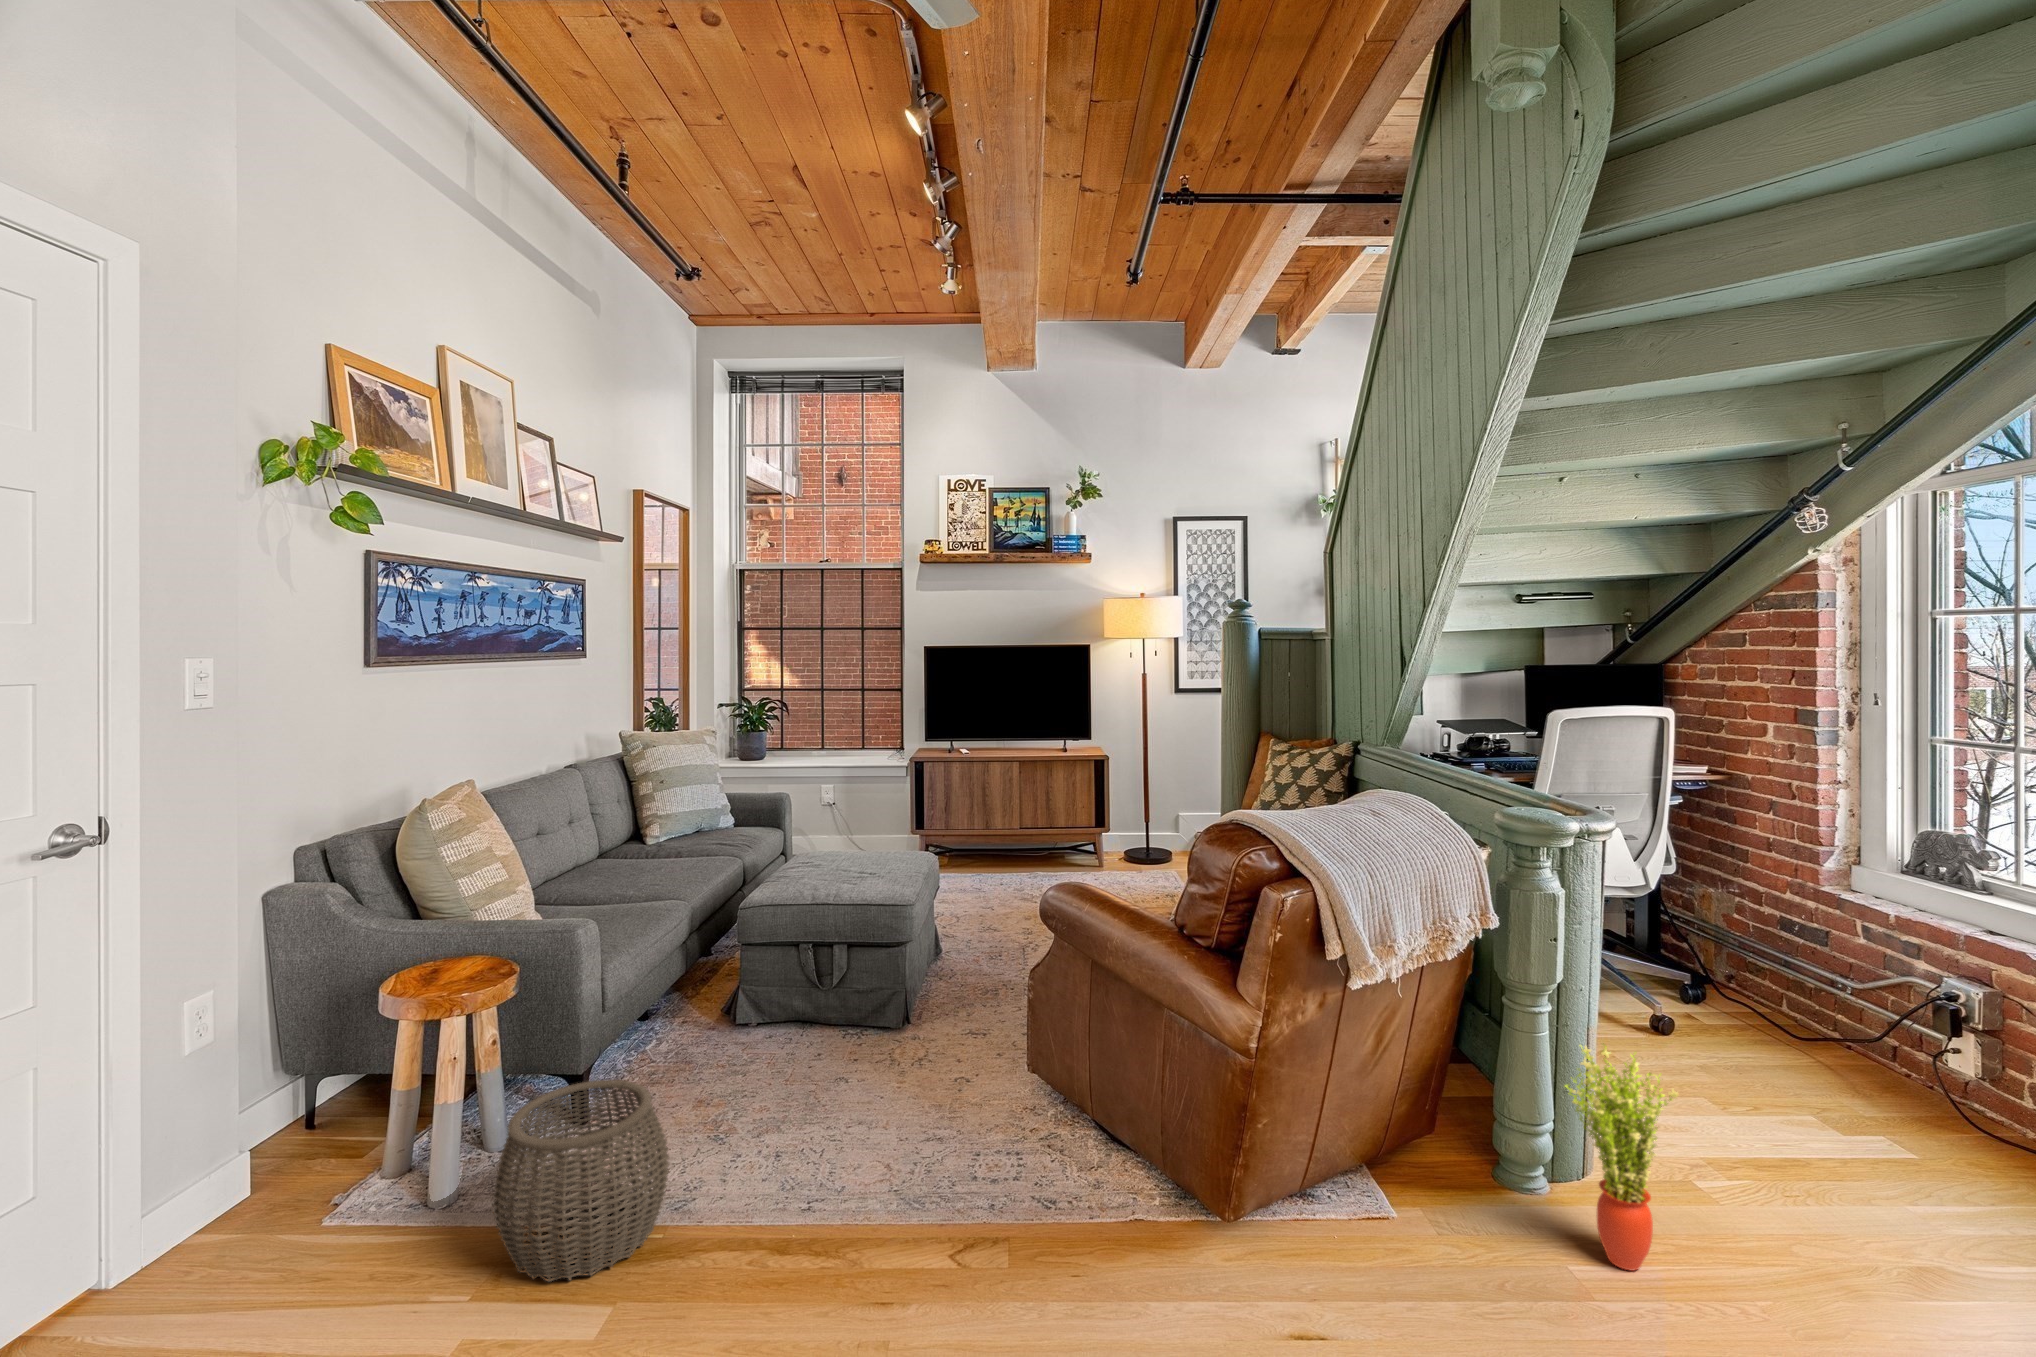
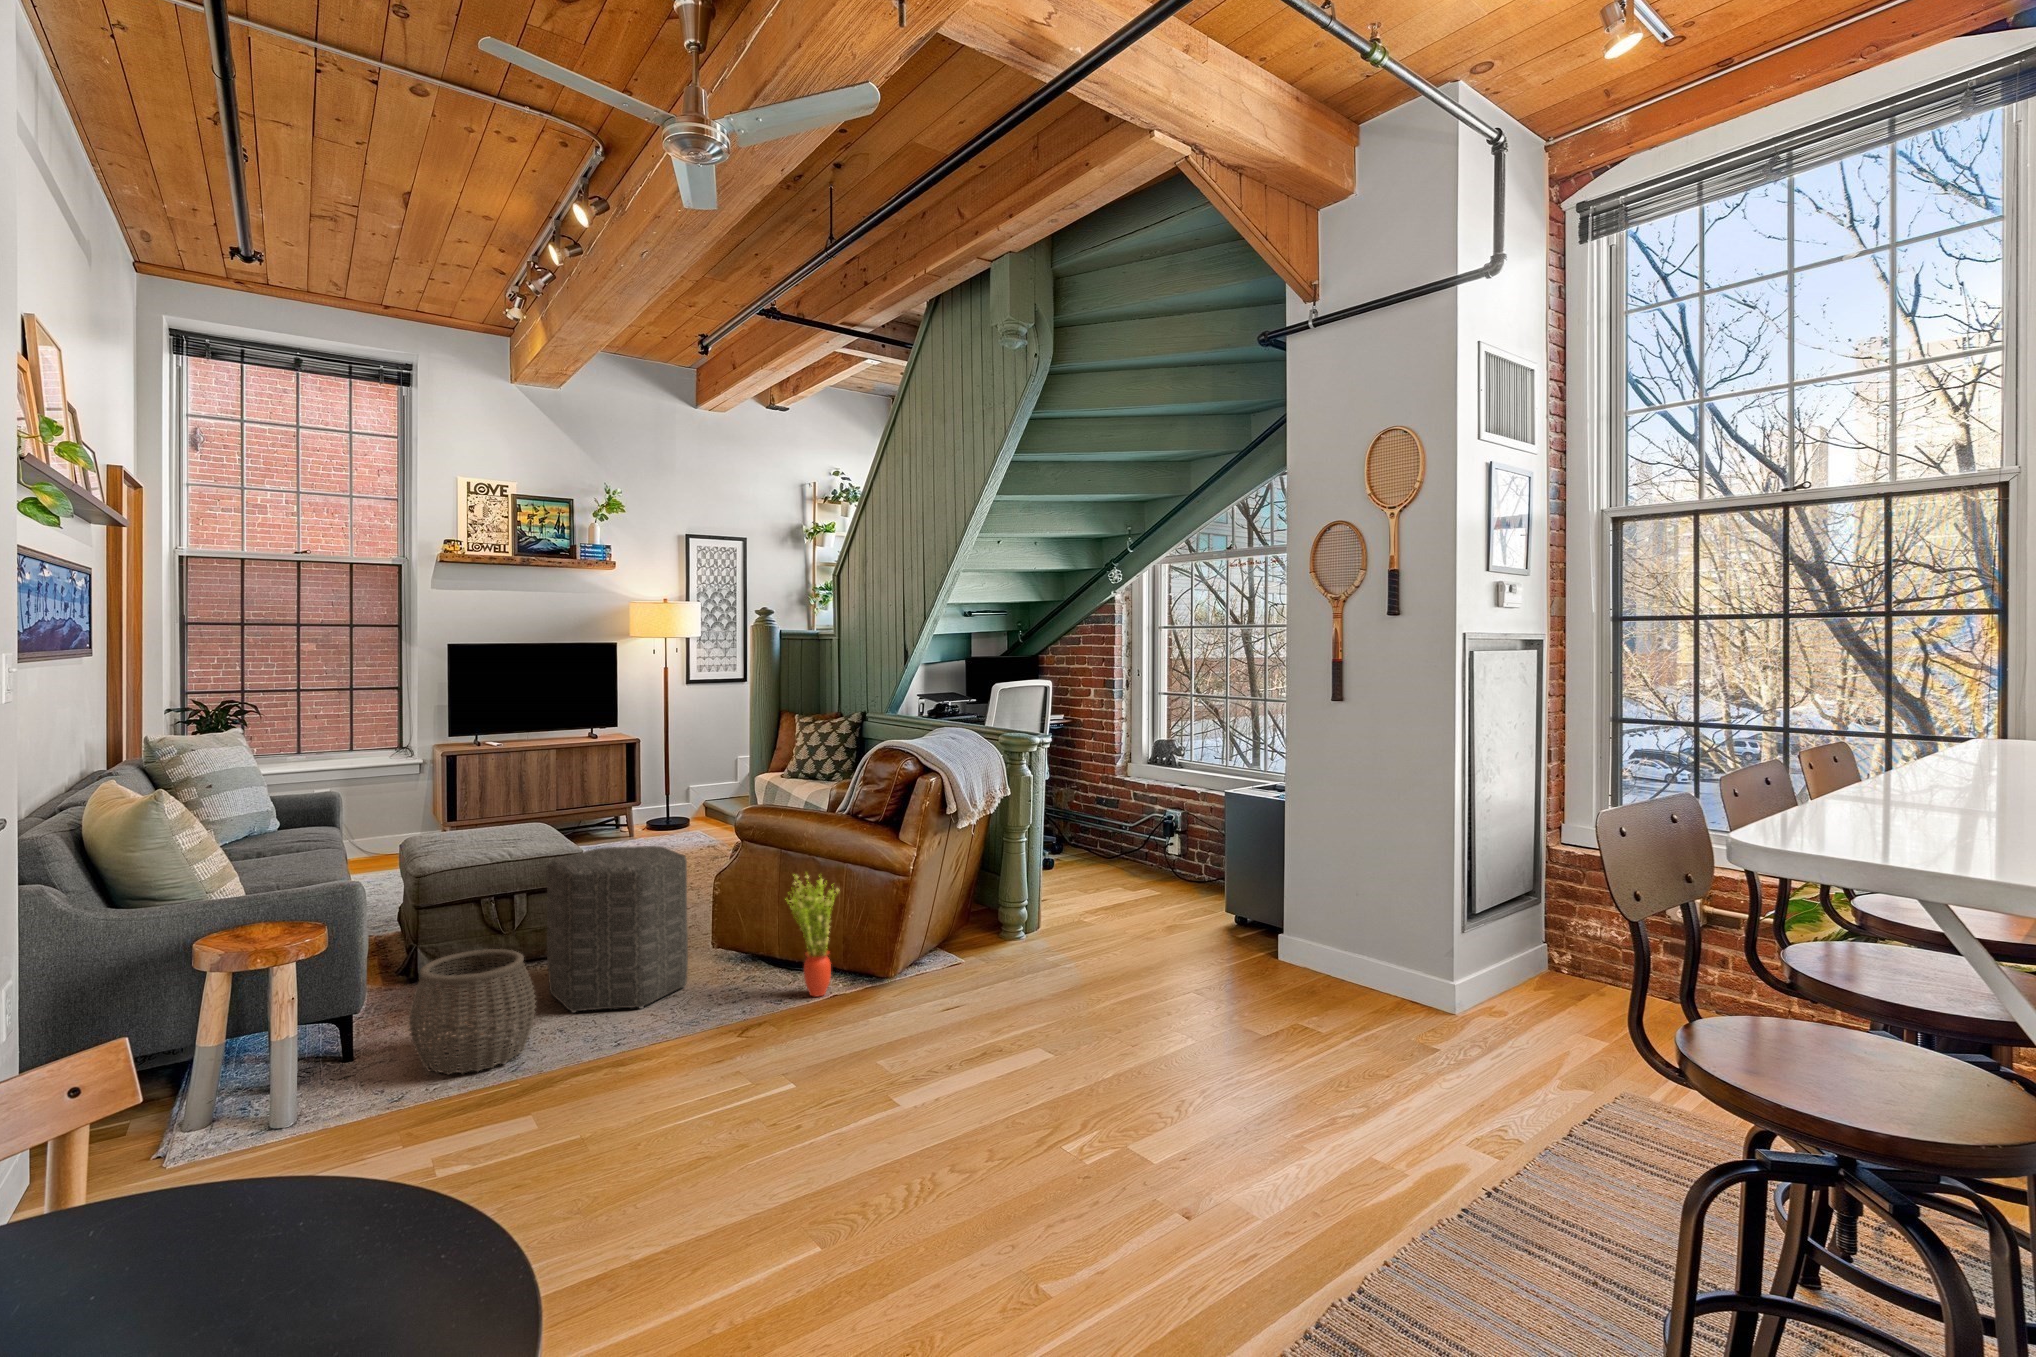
ottoman: none [754,934,936,1206] -> present [546,846,688,1013]
potted plant: present [1565,1046,1678,1270] -> present [785,875,839,997]

